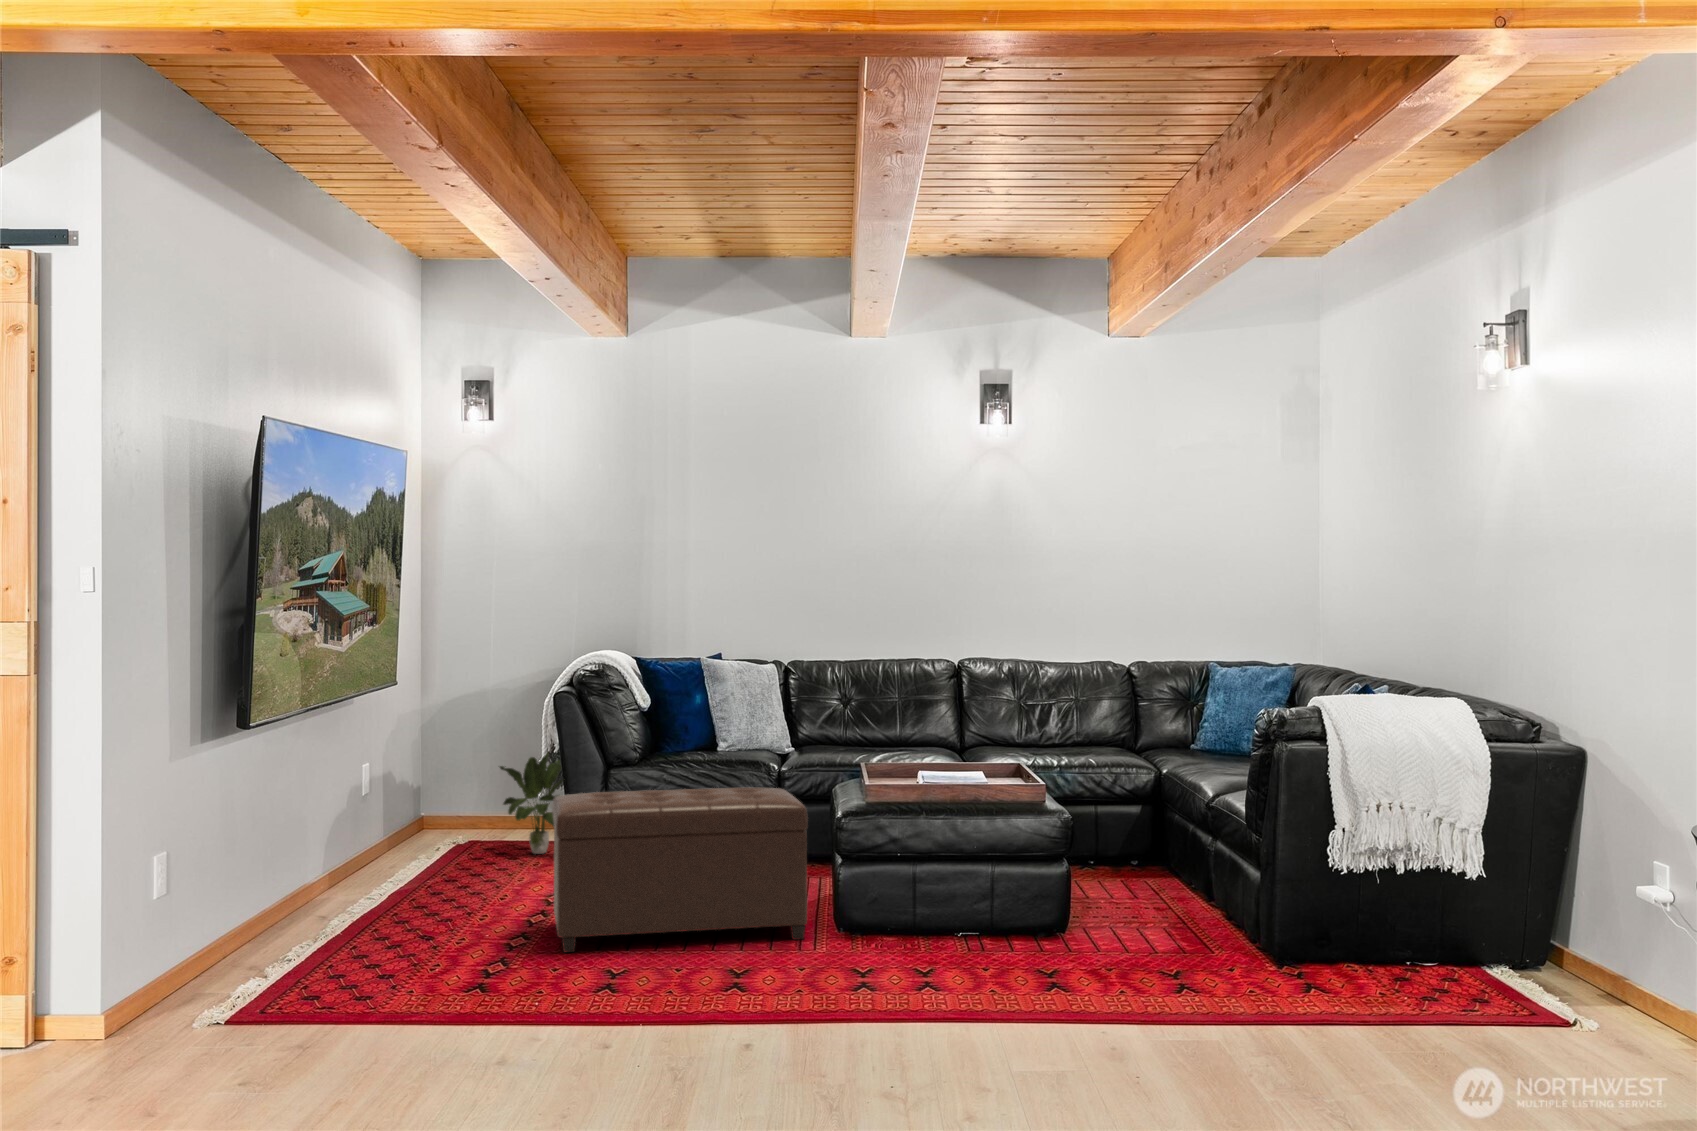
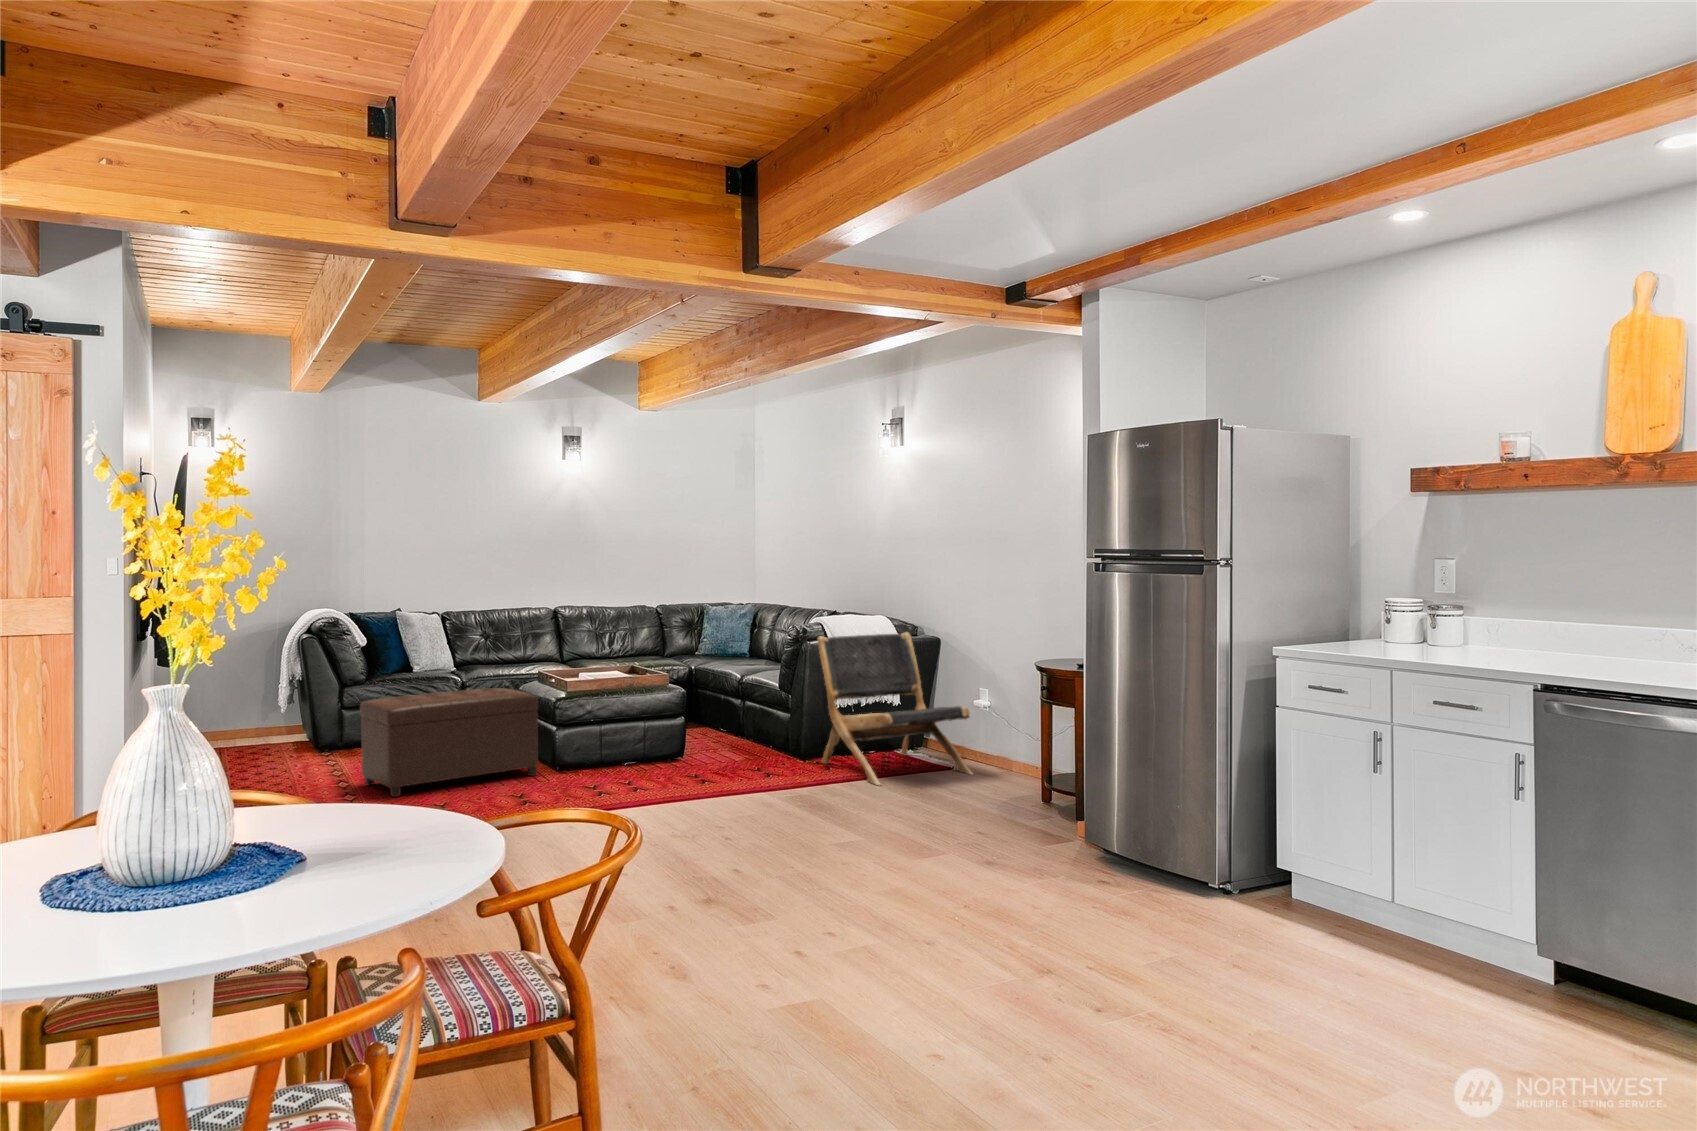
lounge chair: none [1298,731,1623,1055] -> present [818,632,973,785]
potted plant: present [500,753,563,854] -> none [246,679,300,751]

